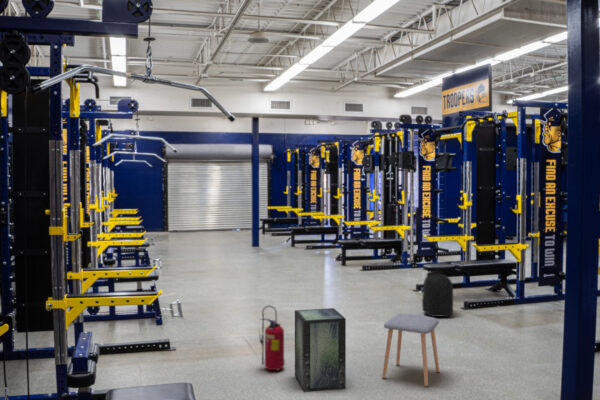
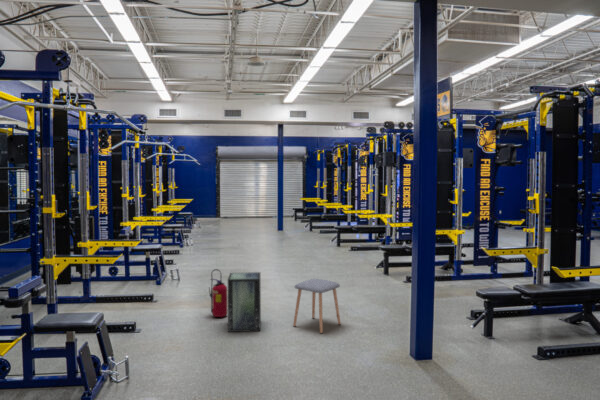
backpack: present [422,271,453,316] -> none [368,250,392,287]

